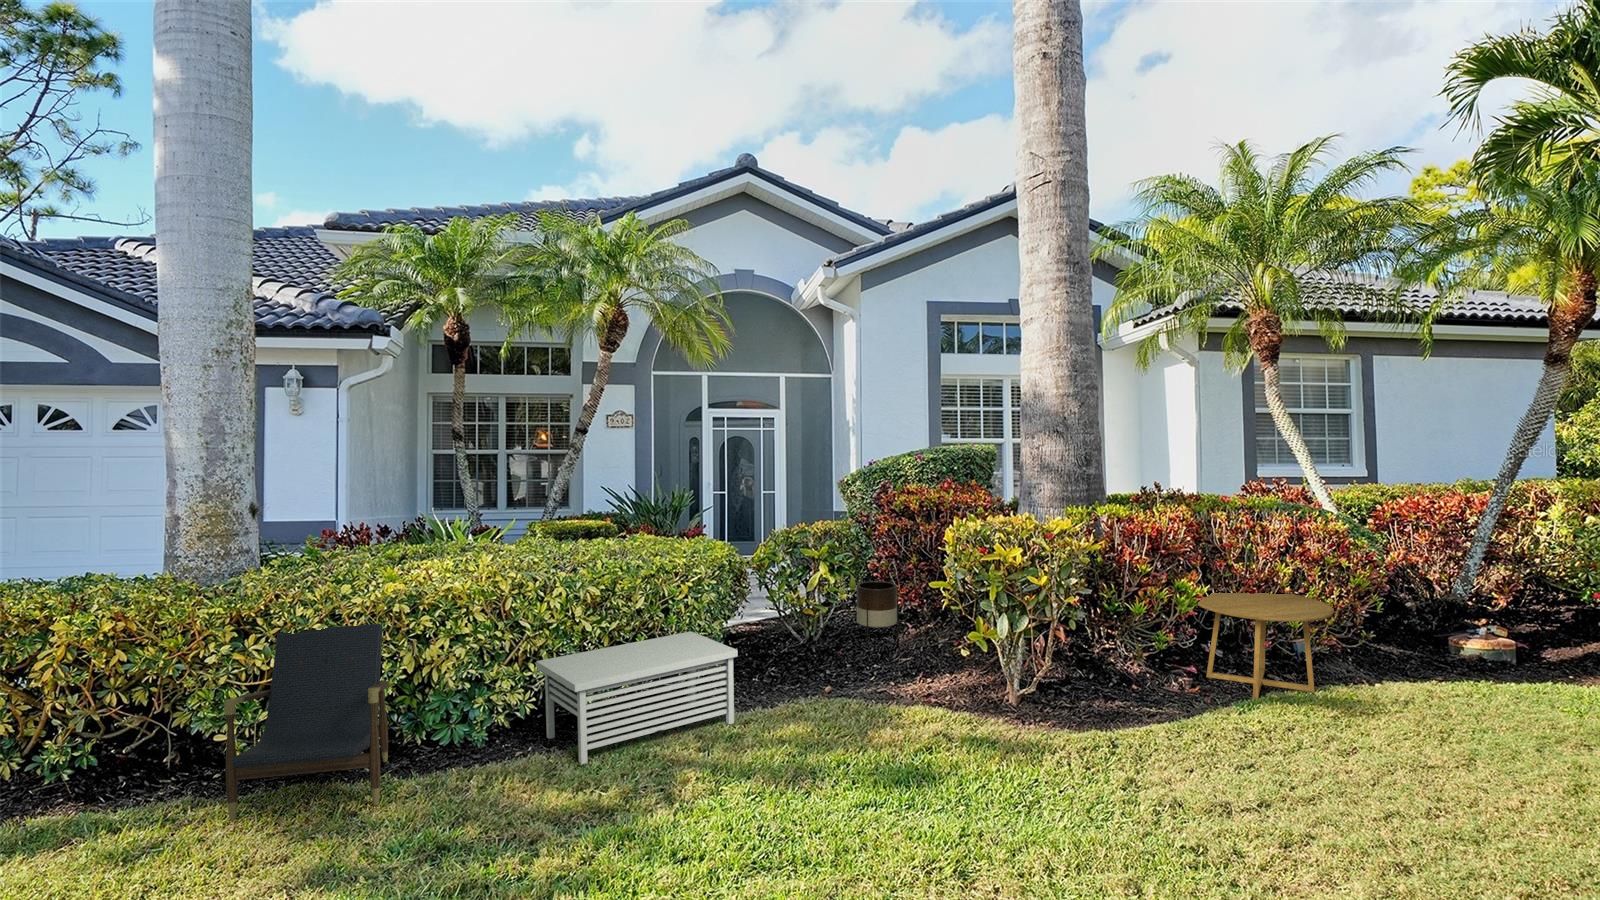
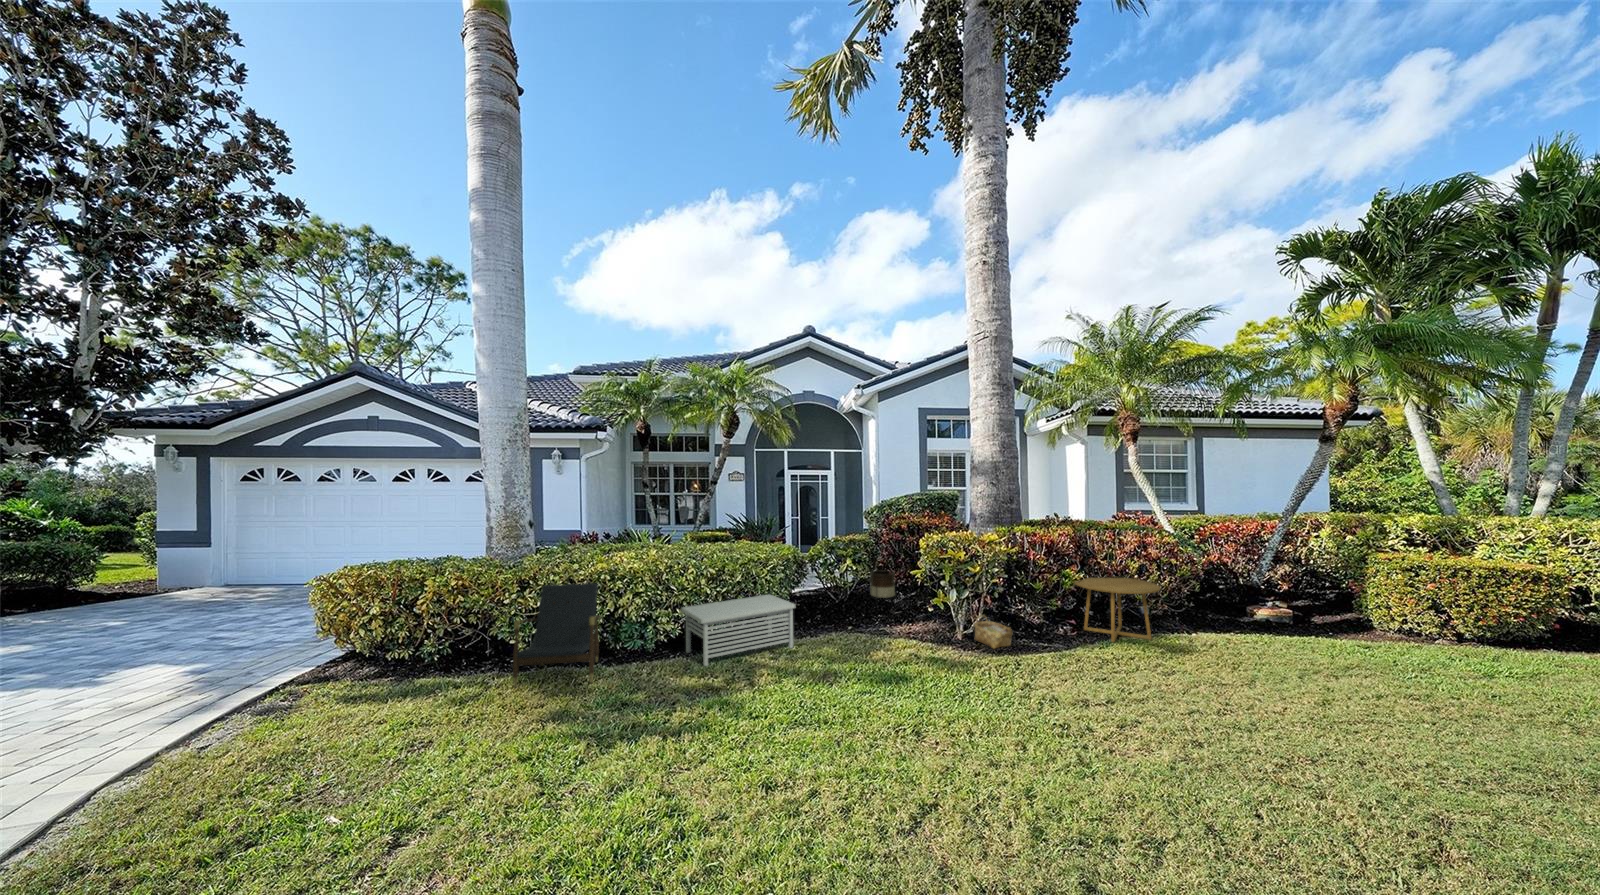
woven basket: none [1036,659,1099,716] -> present [974,616,1012,648]

